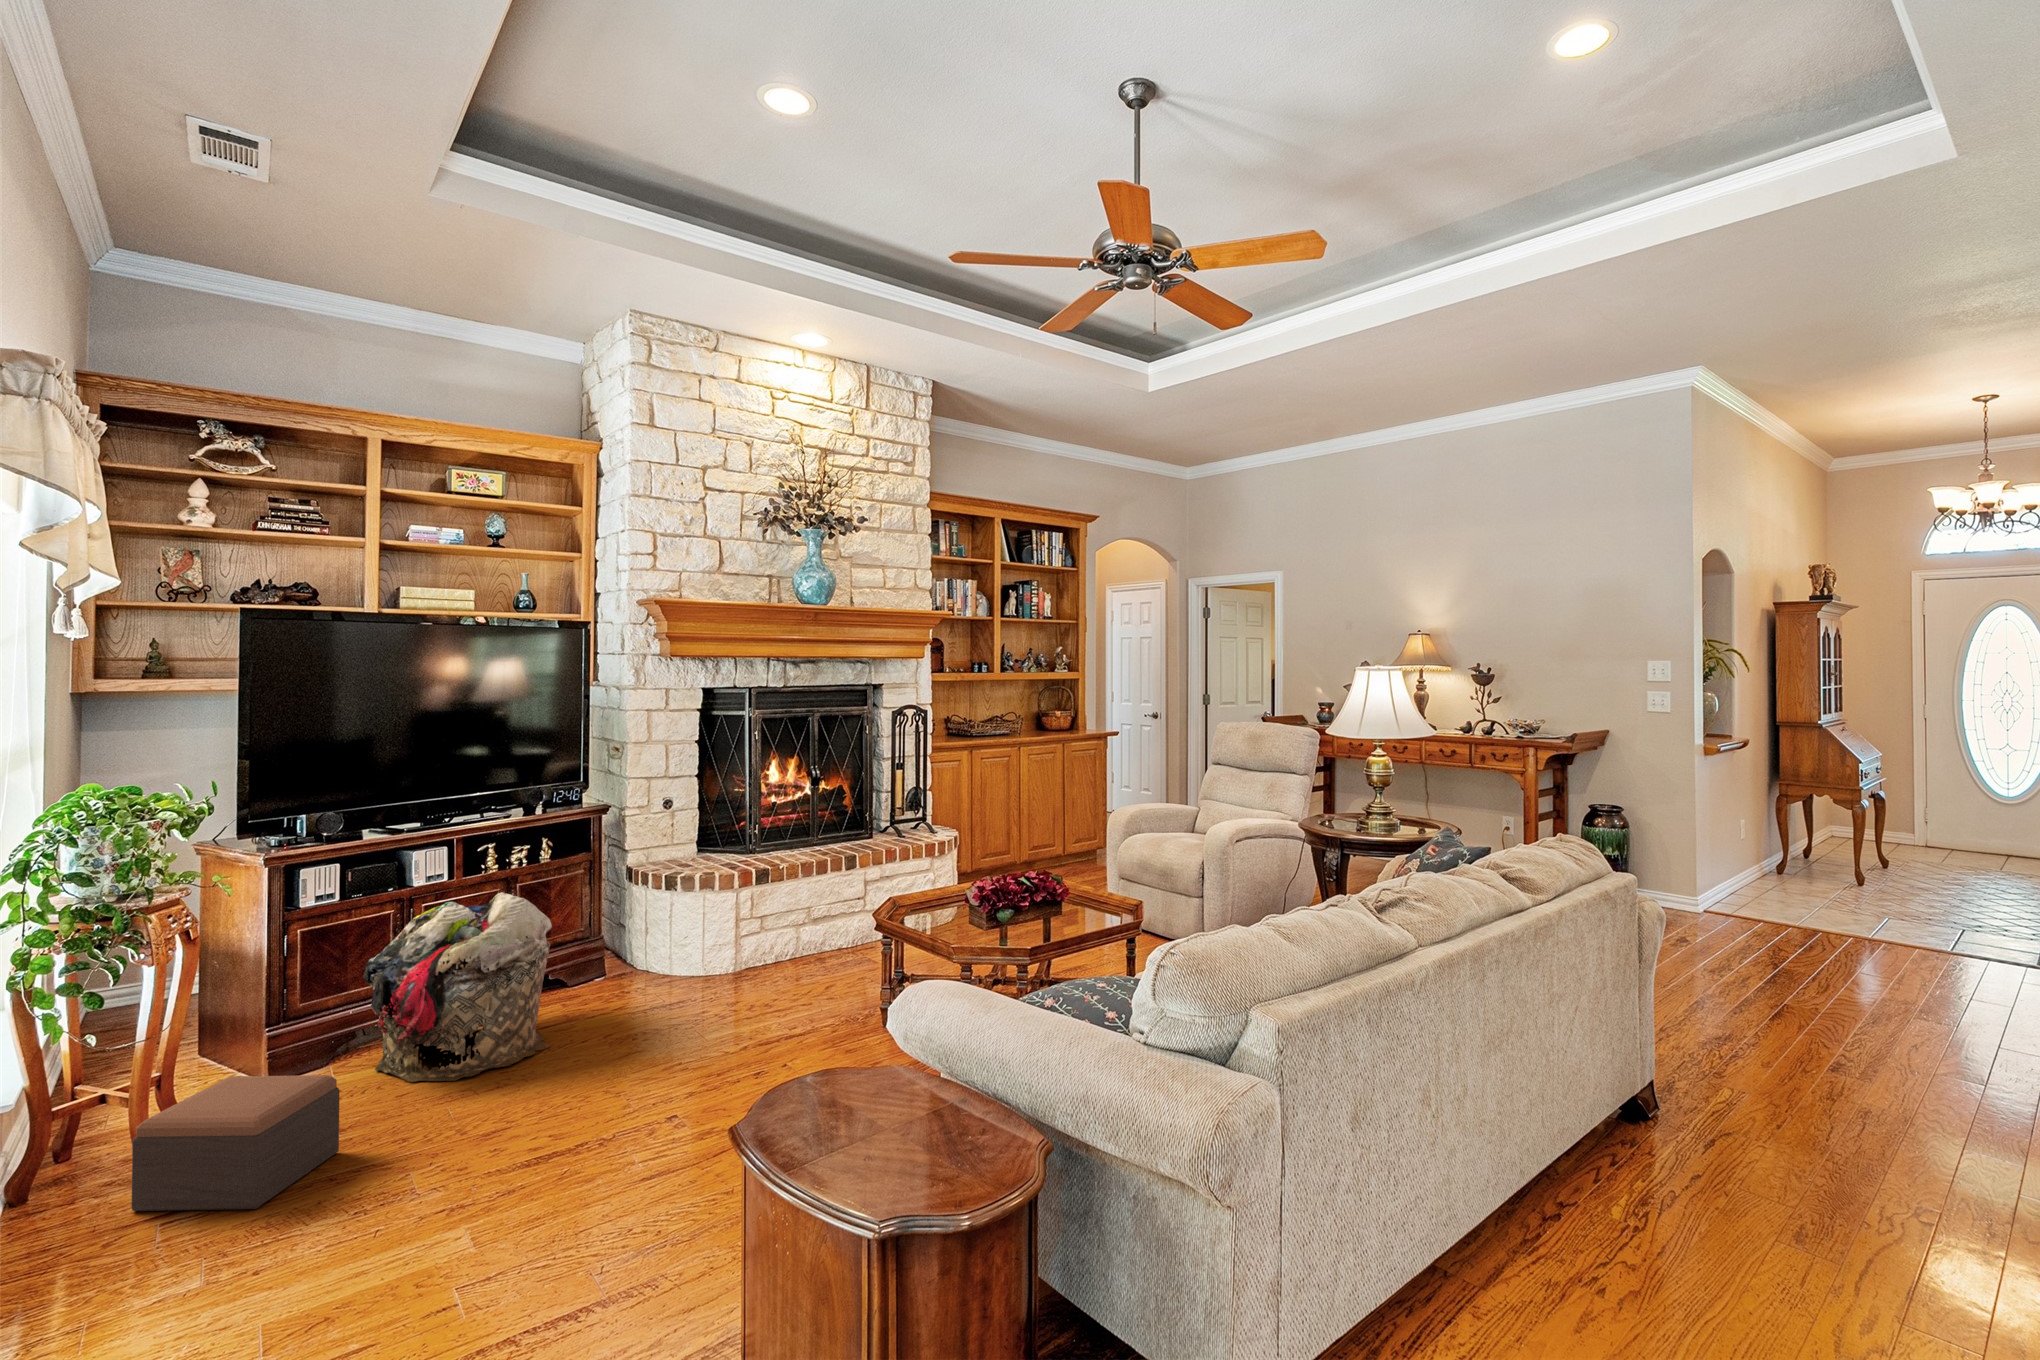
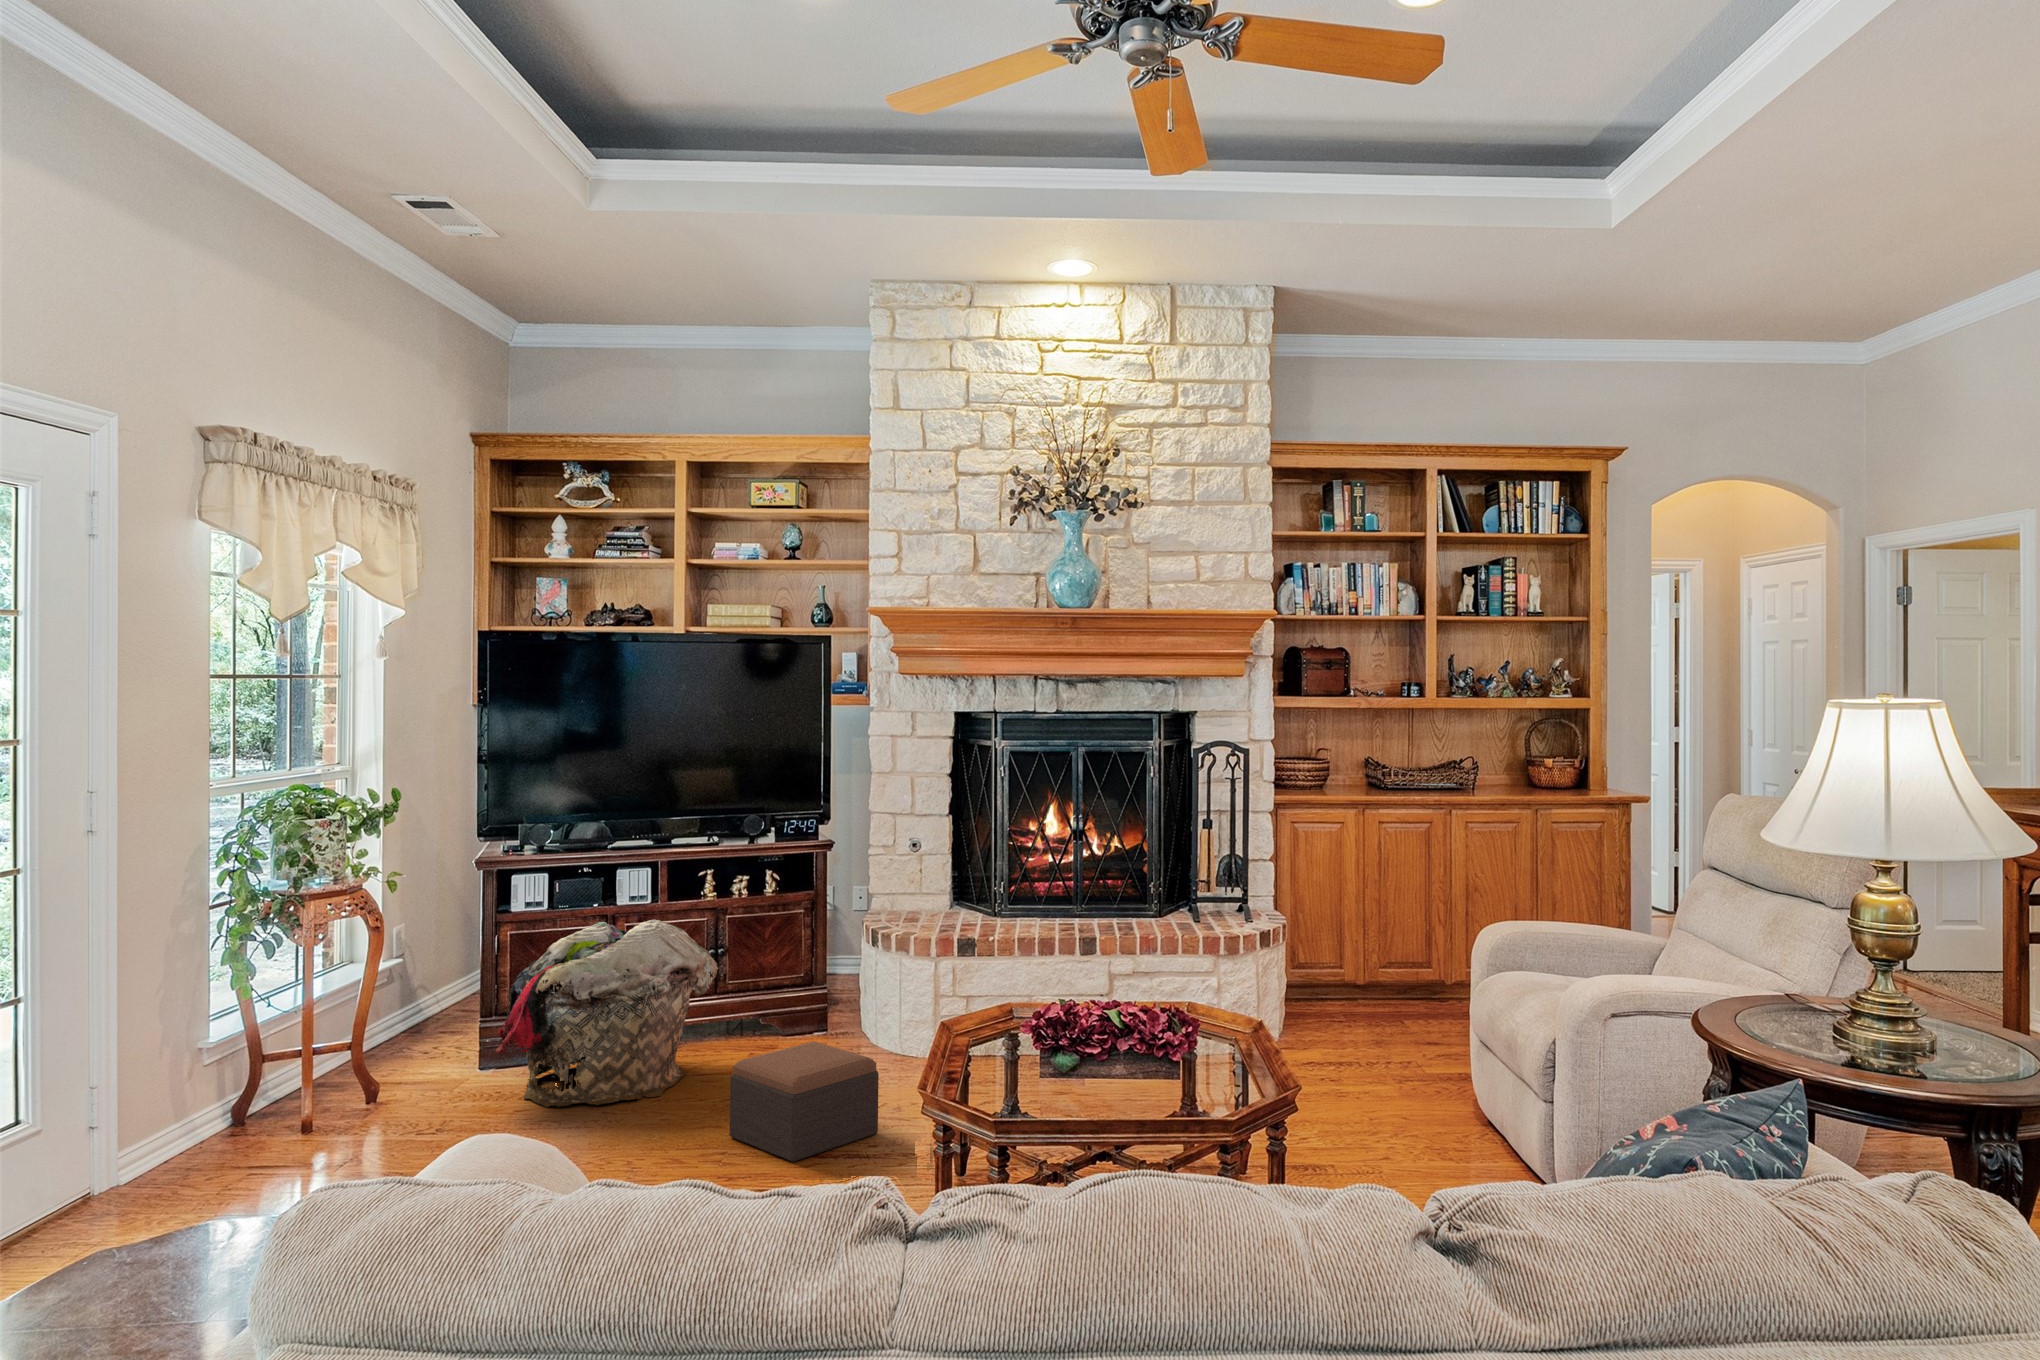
footstool: present [131,1075,340,1211] -> present [730,1042,879,1162]

